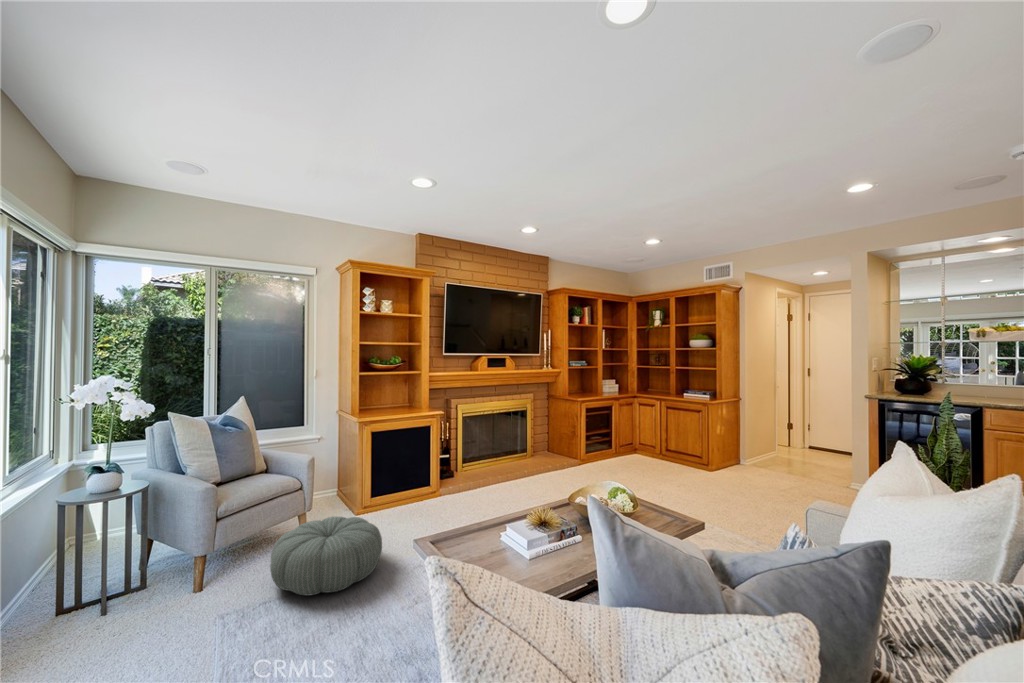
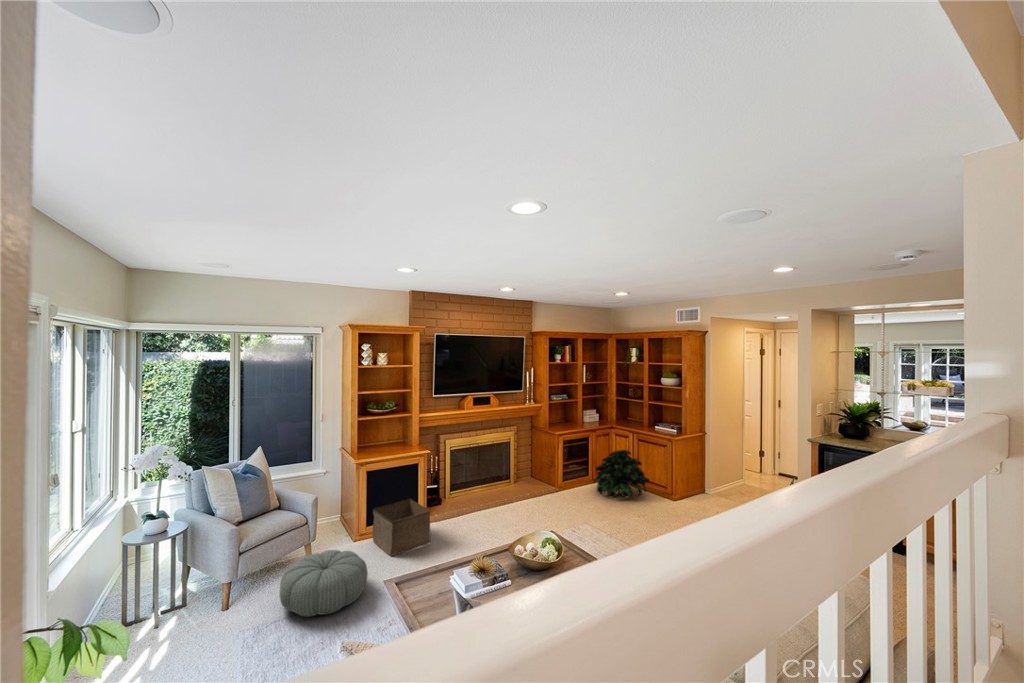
potted plant: none [620,416,682,468] -> present [594,450,649,498]
storage bin: none [380,465,450,528] -> present [372,499,430,556]

